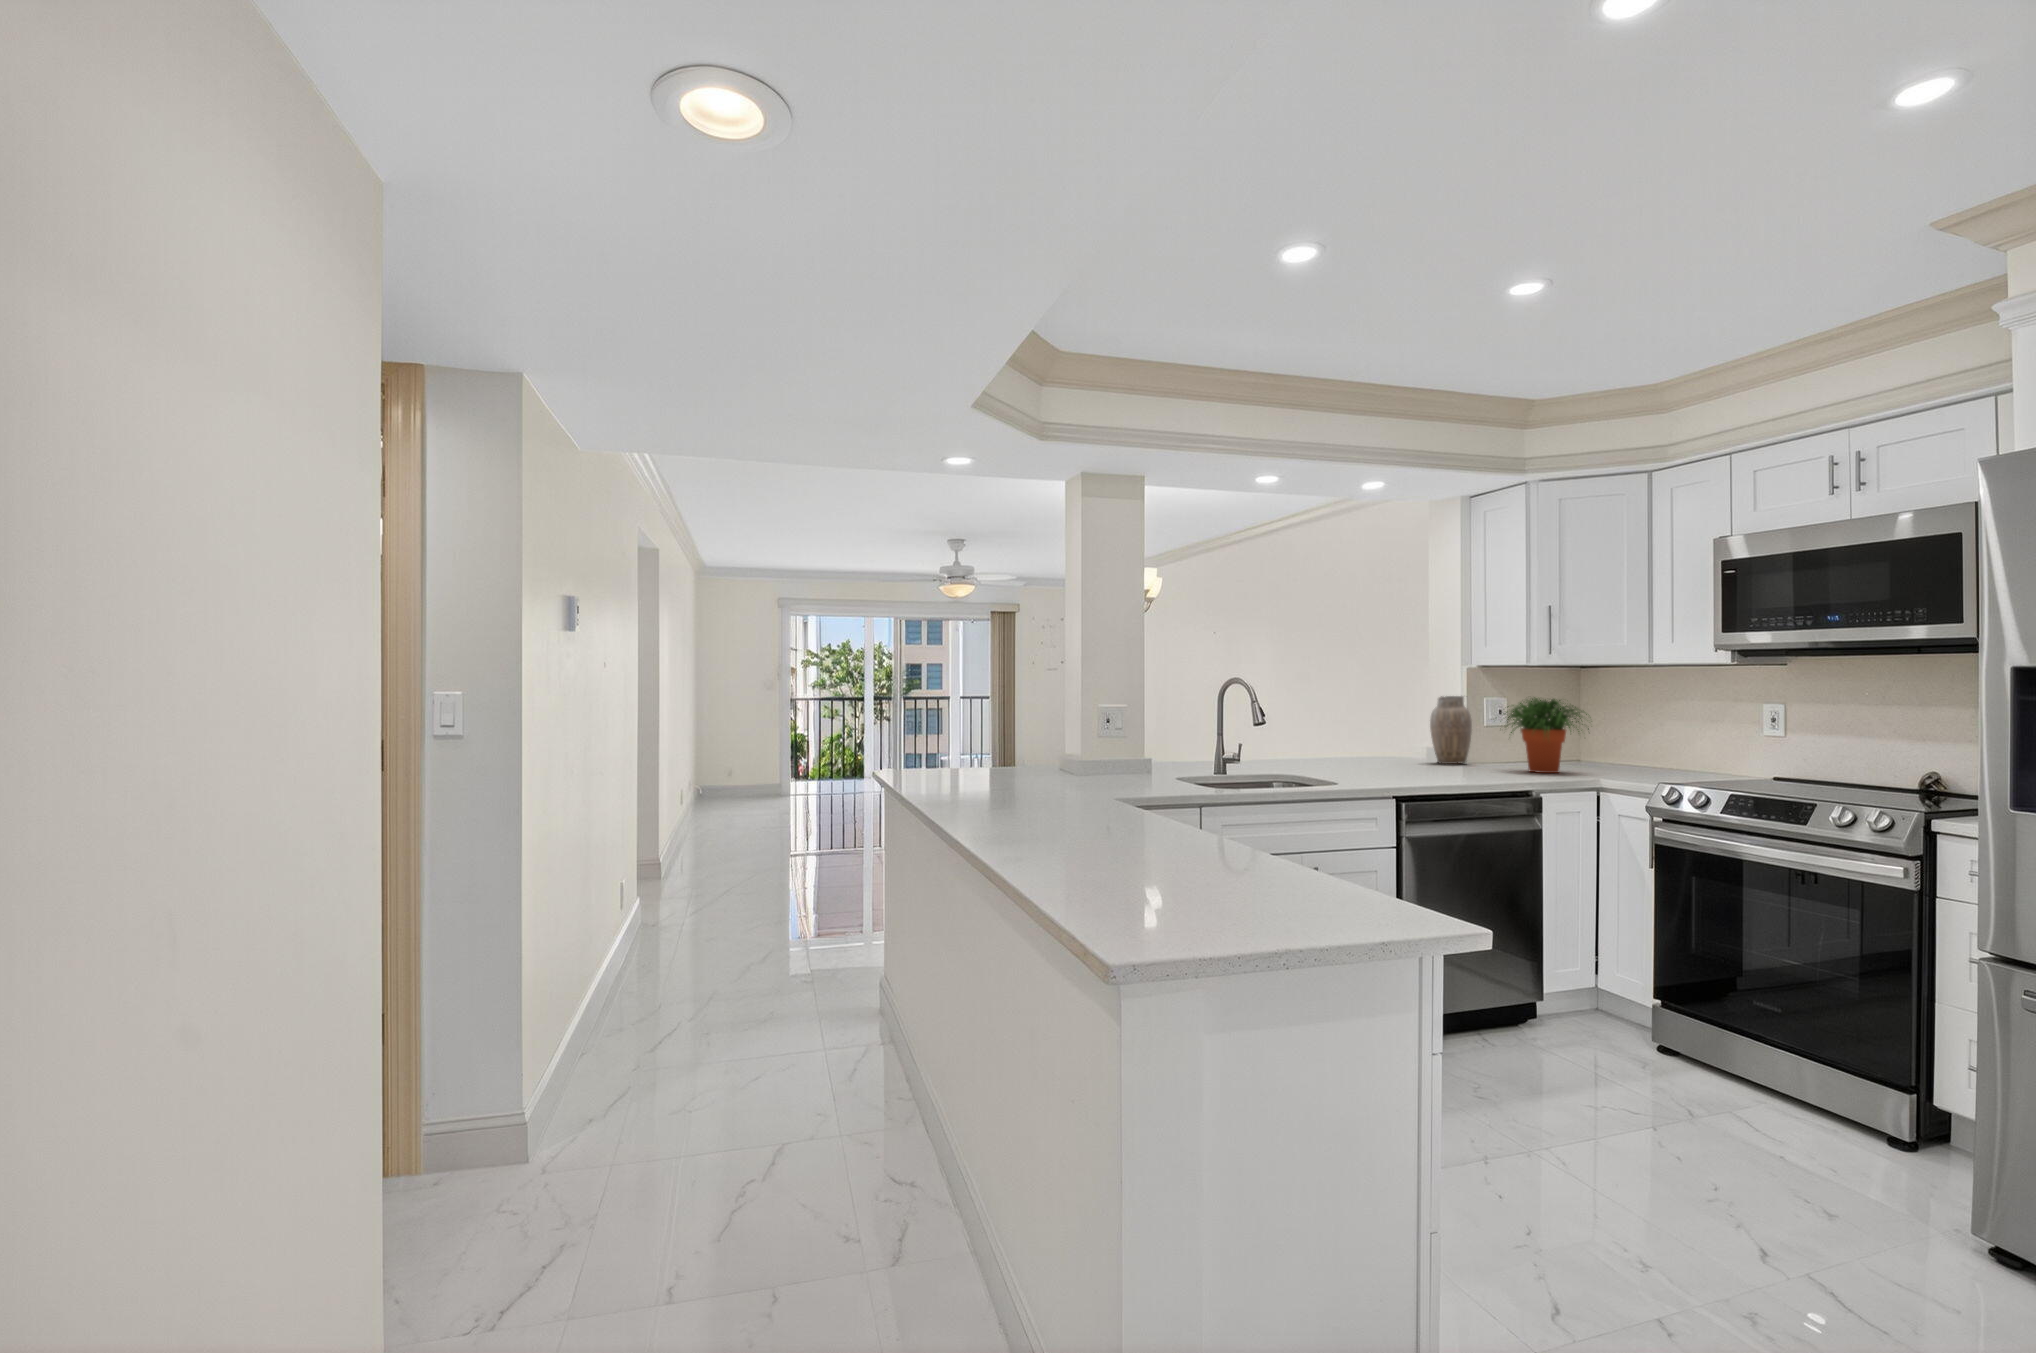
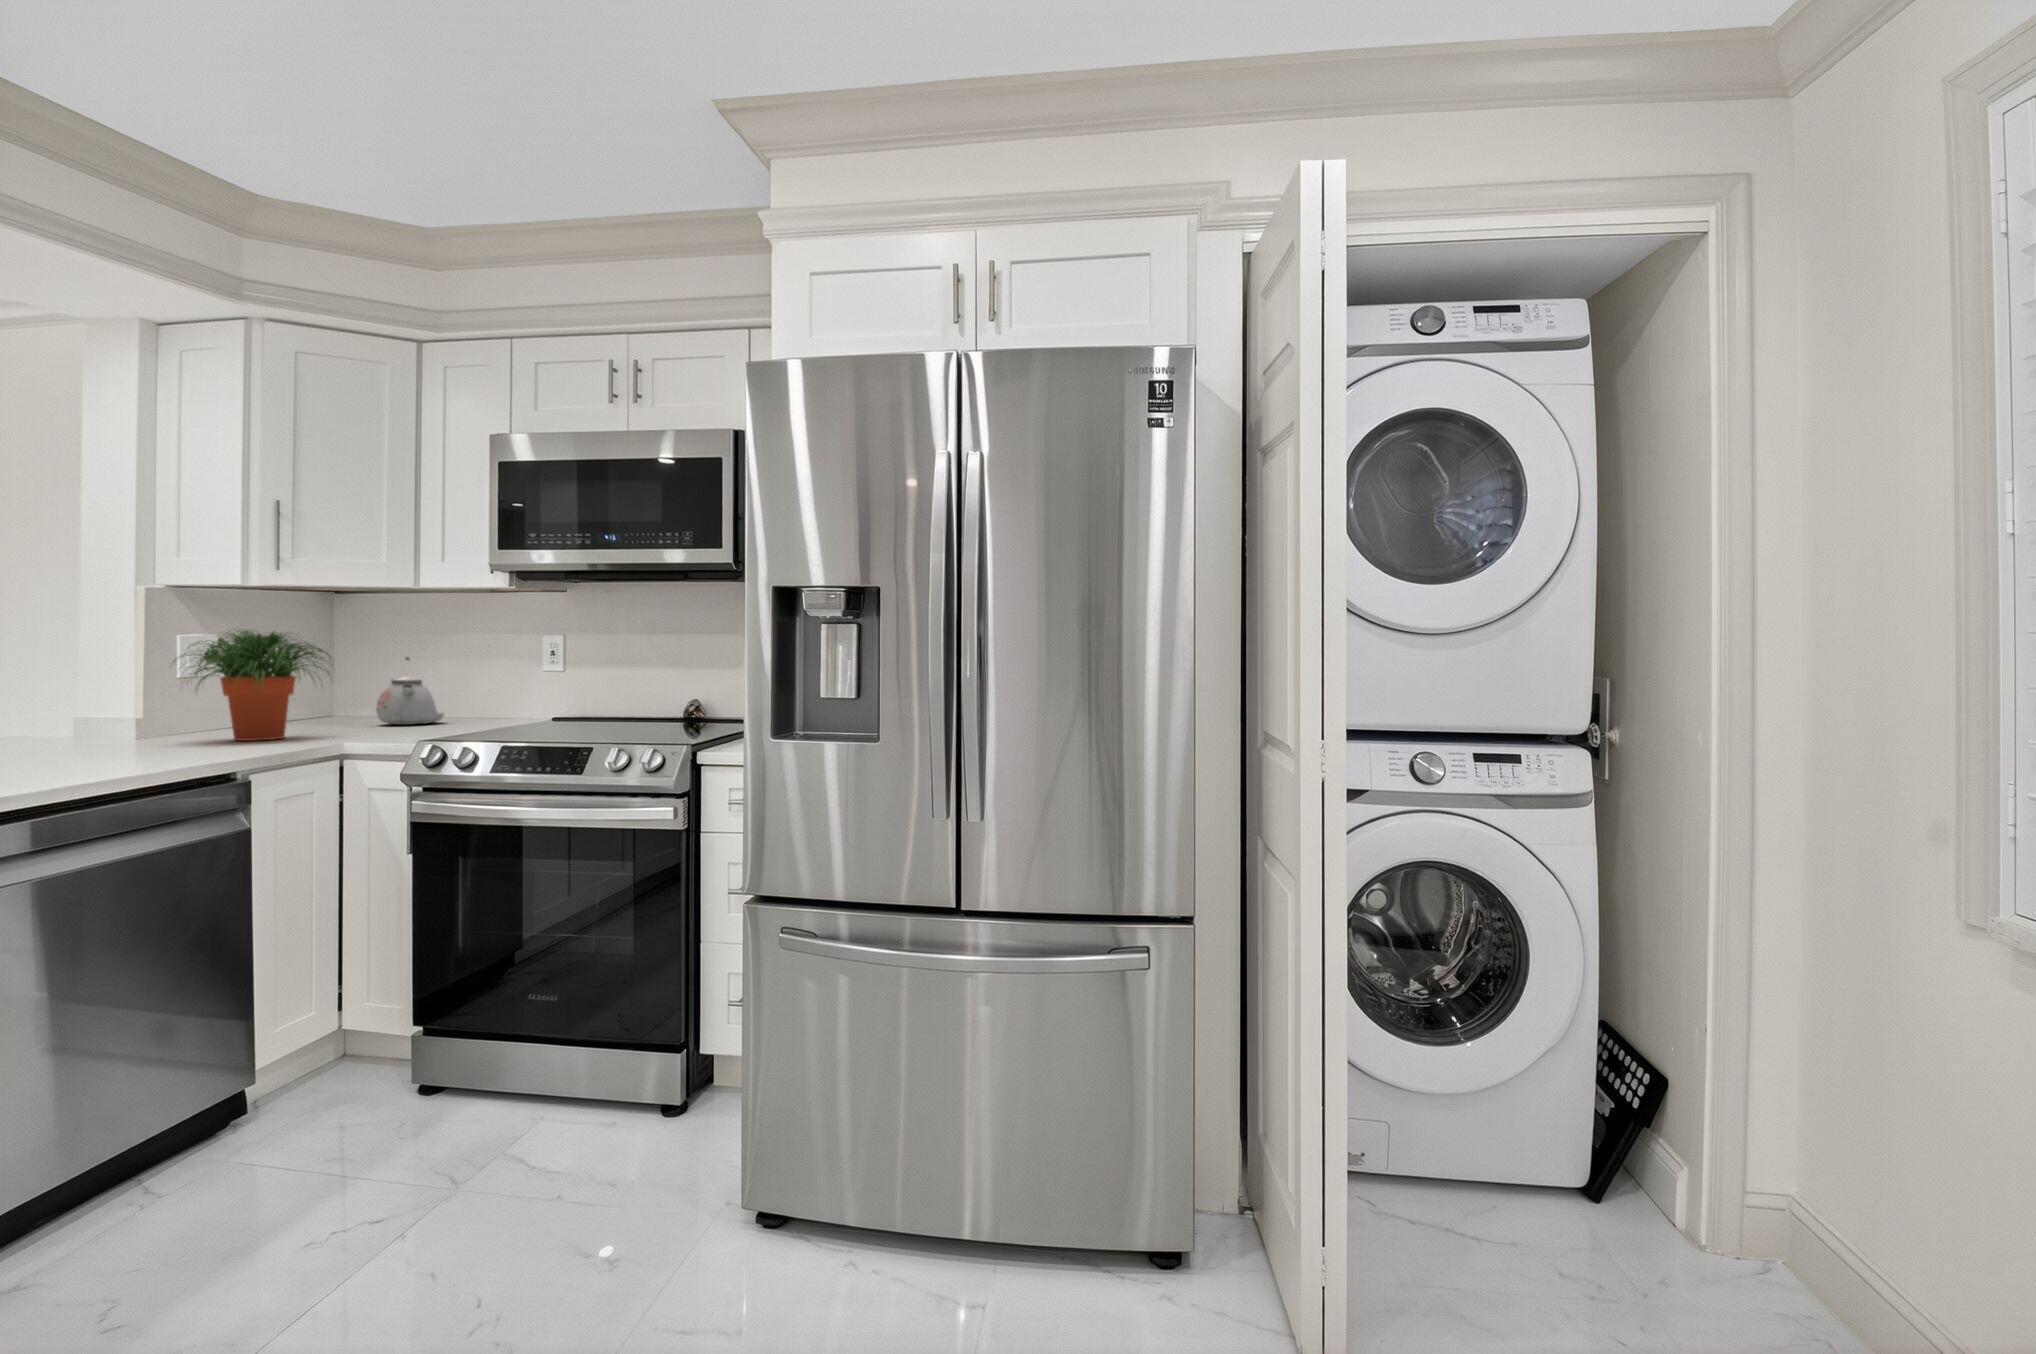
vase: present [1430,696,1472,764] -> none [52,629,139,741]
kettle: none [1616,715,1671,768] -> present [376,658,444,725]

